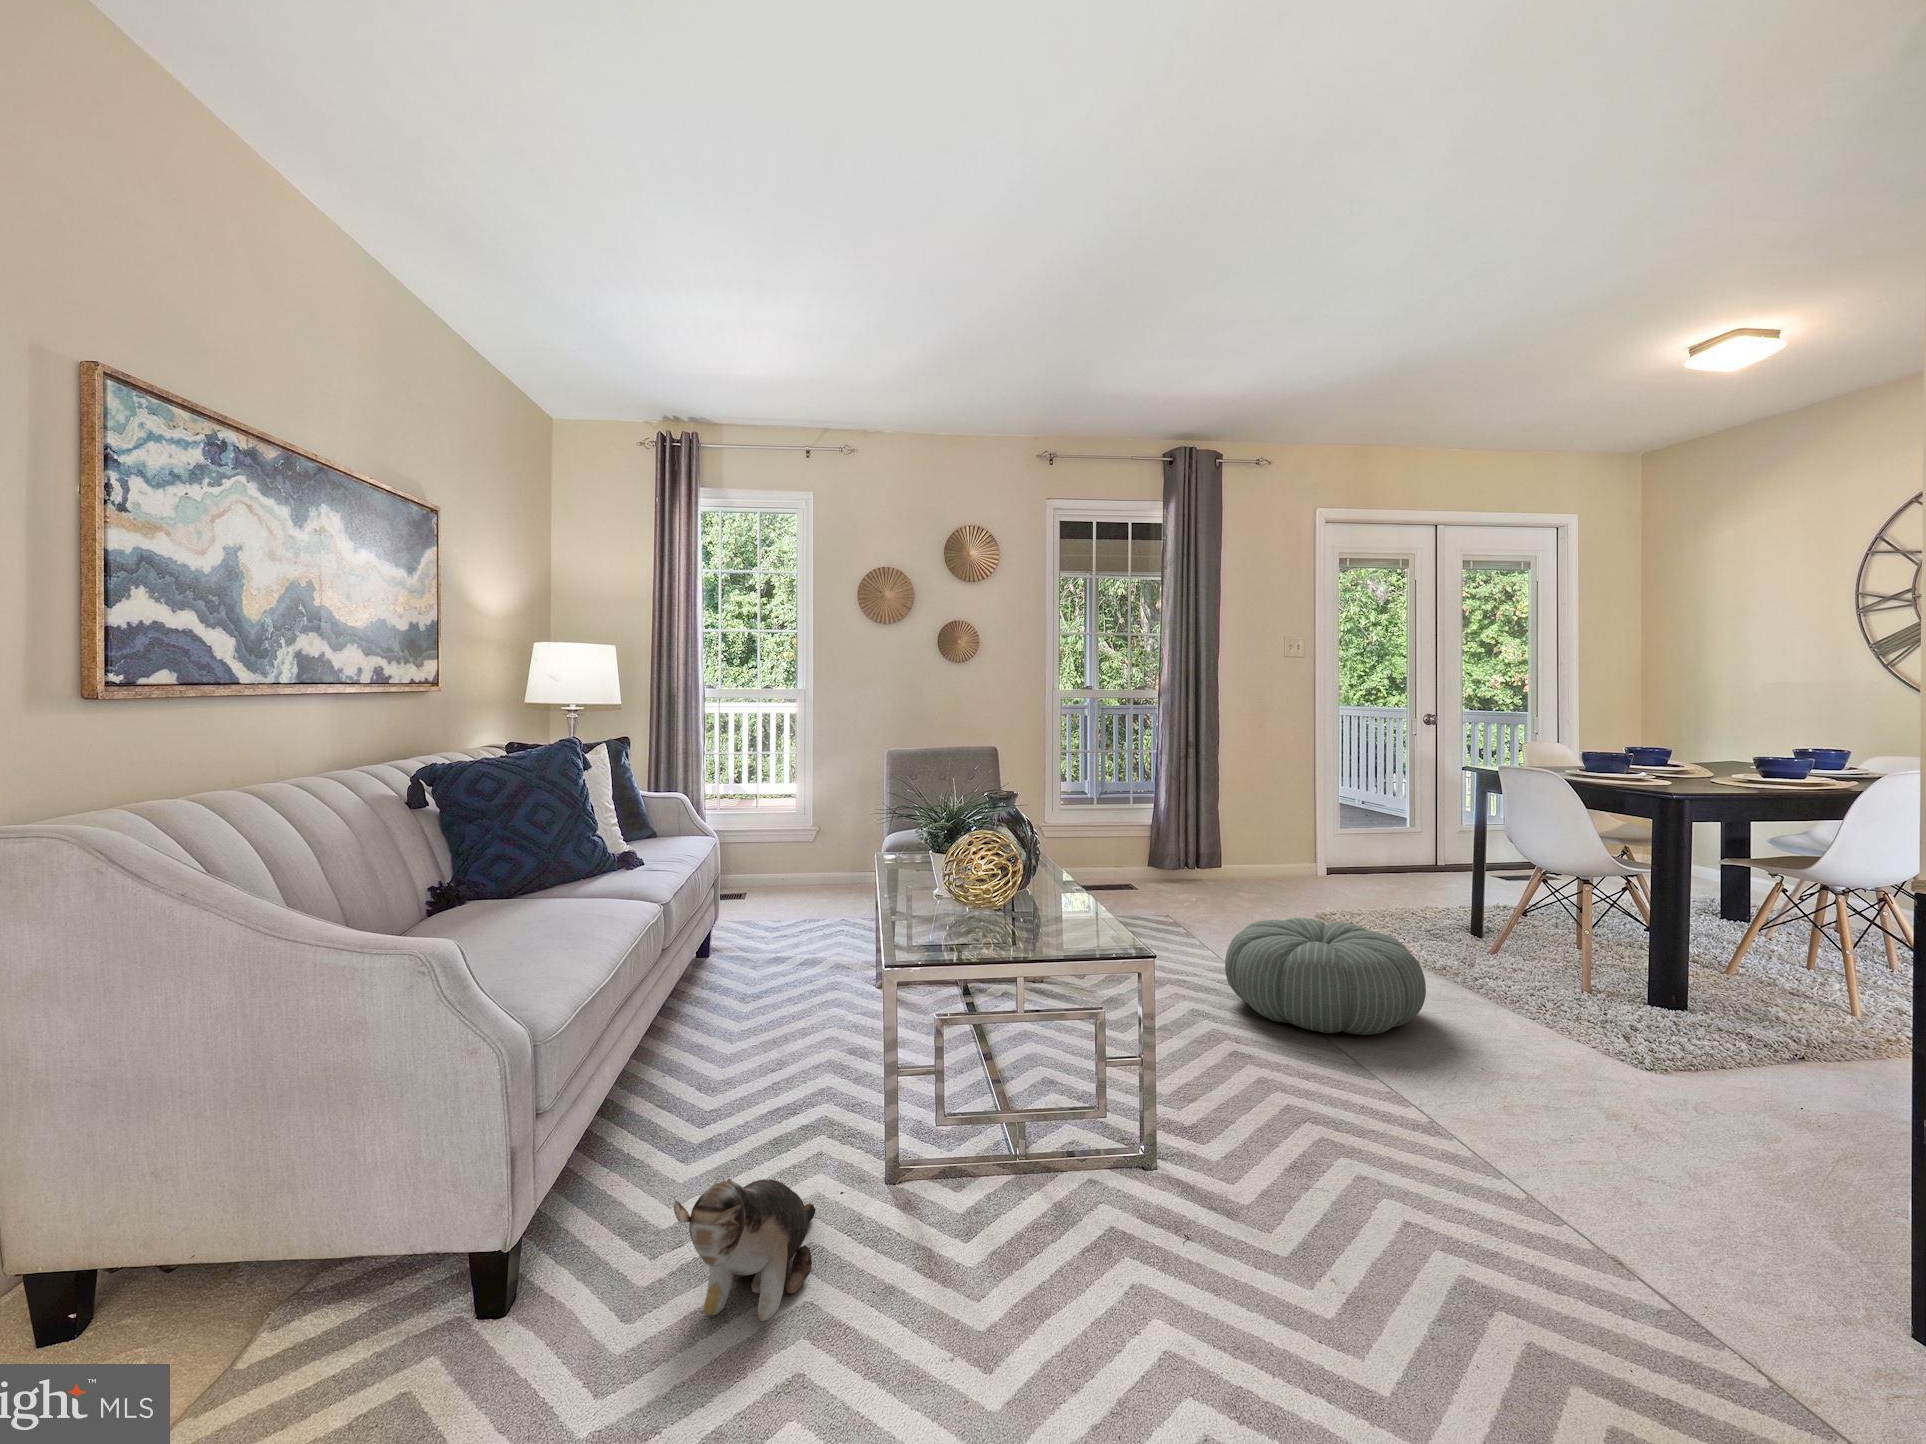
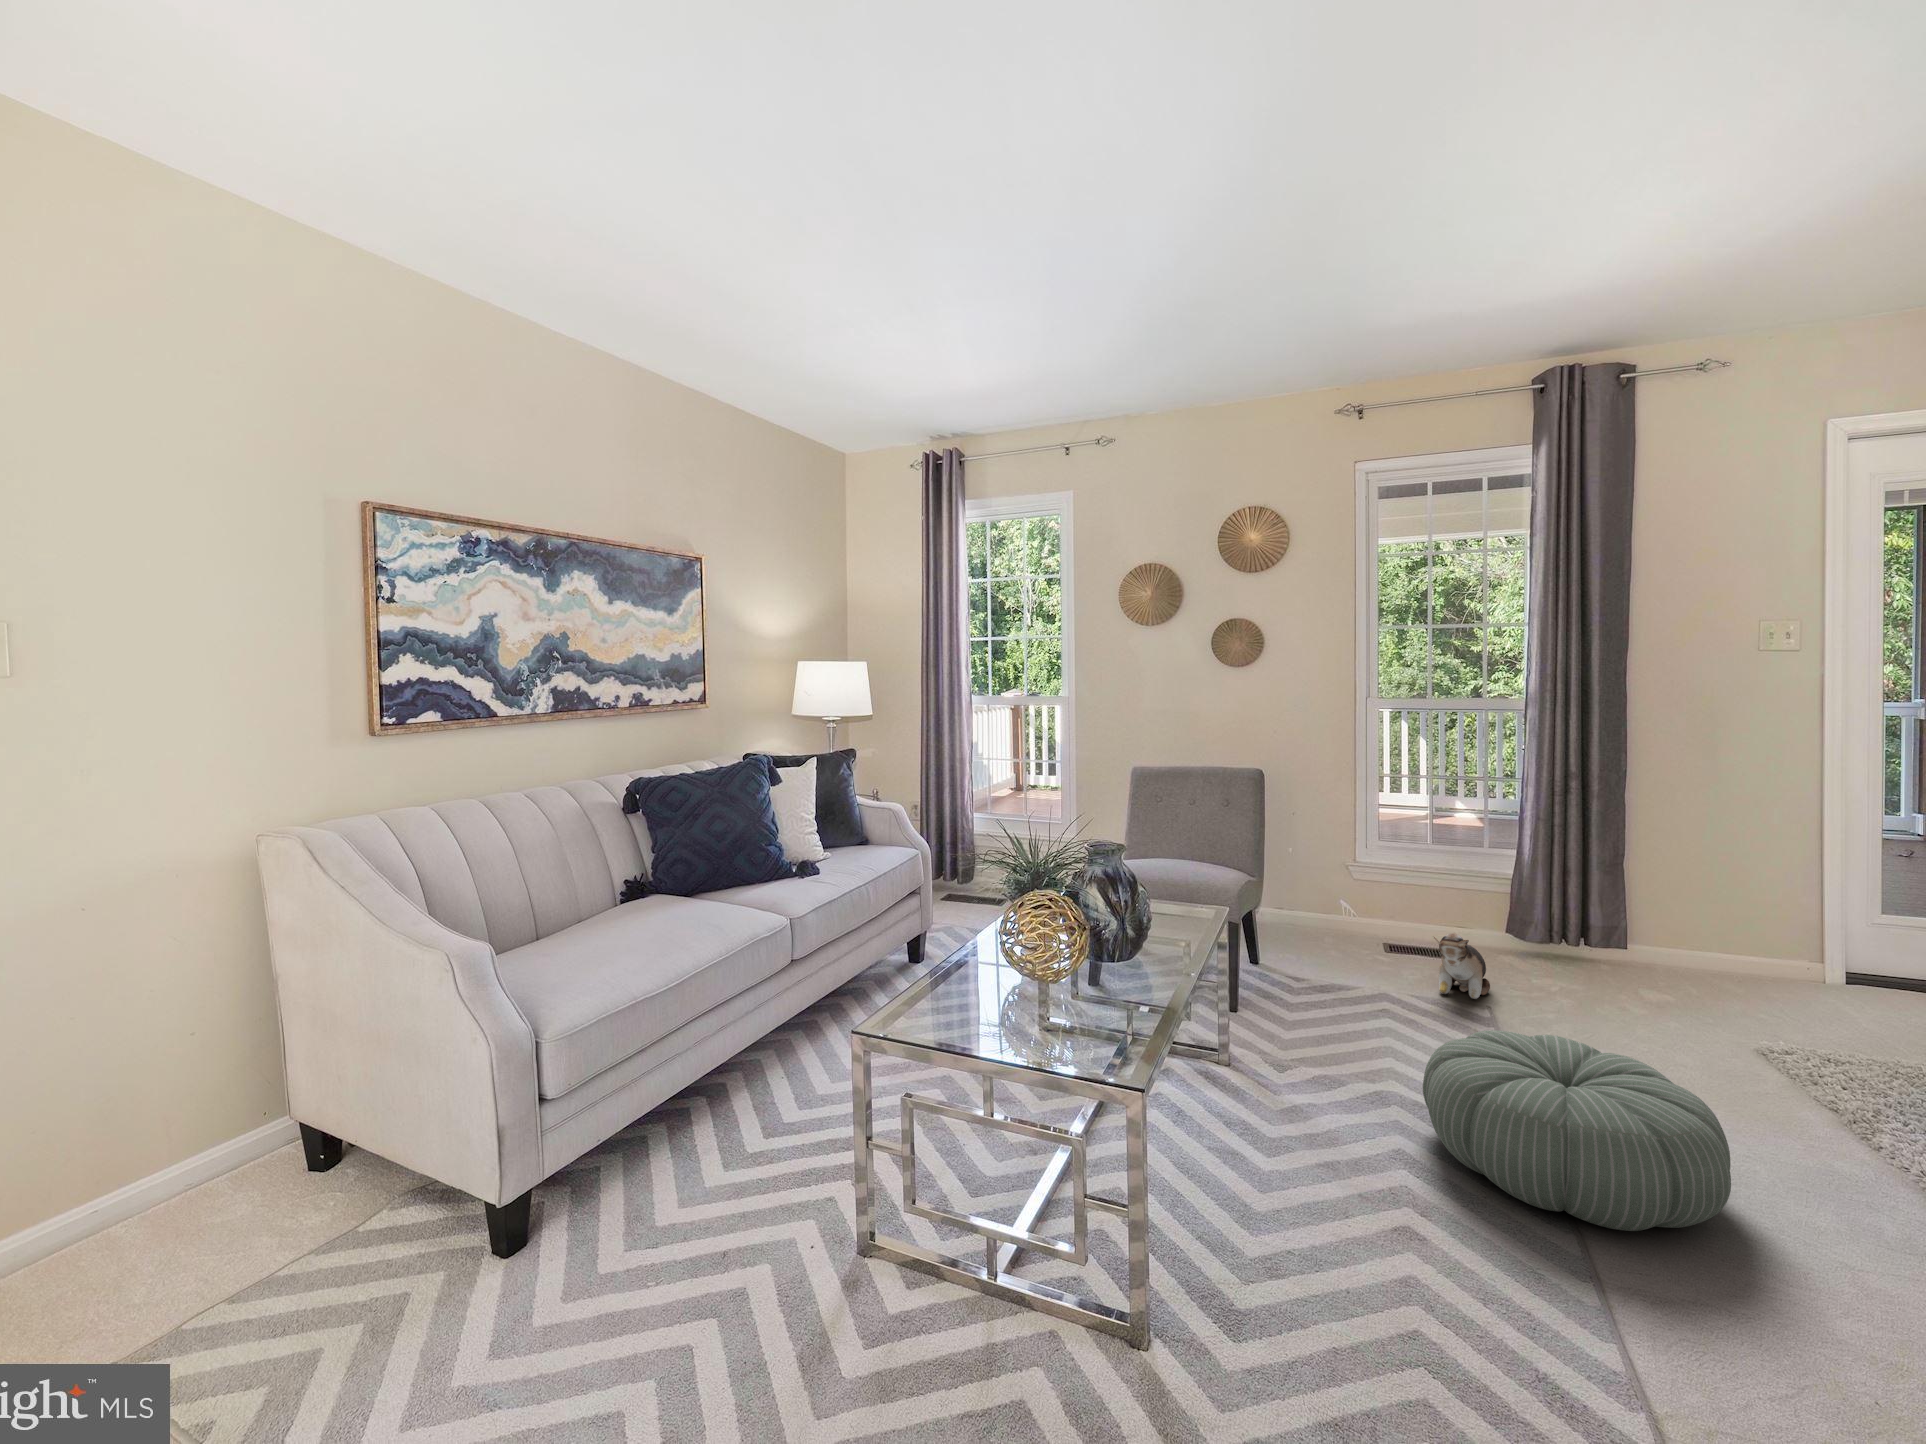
plush toy: present [674,1179,816,1321] -> present [1434,933,1490,999]

